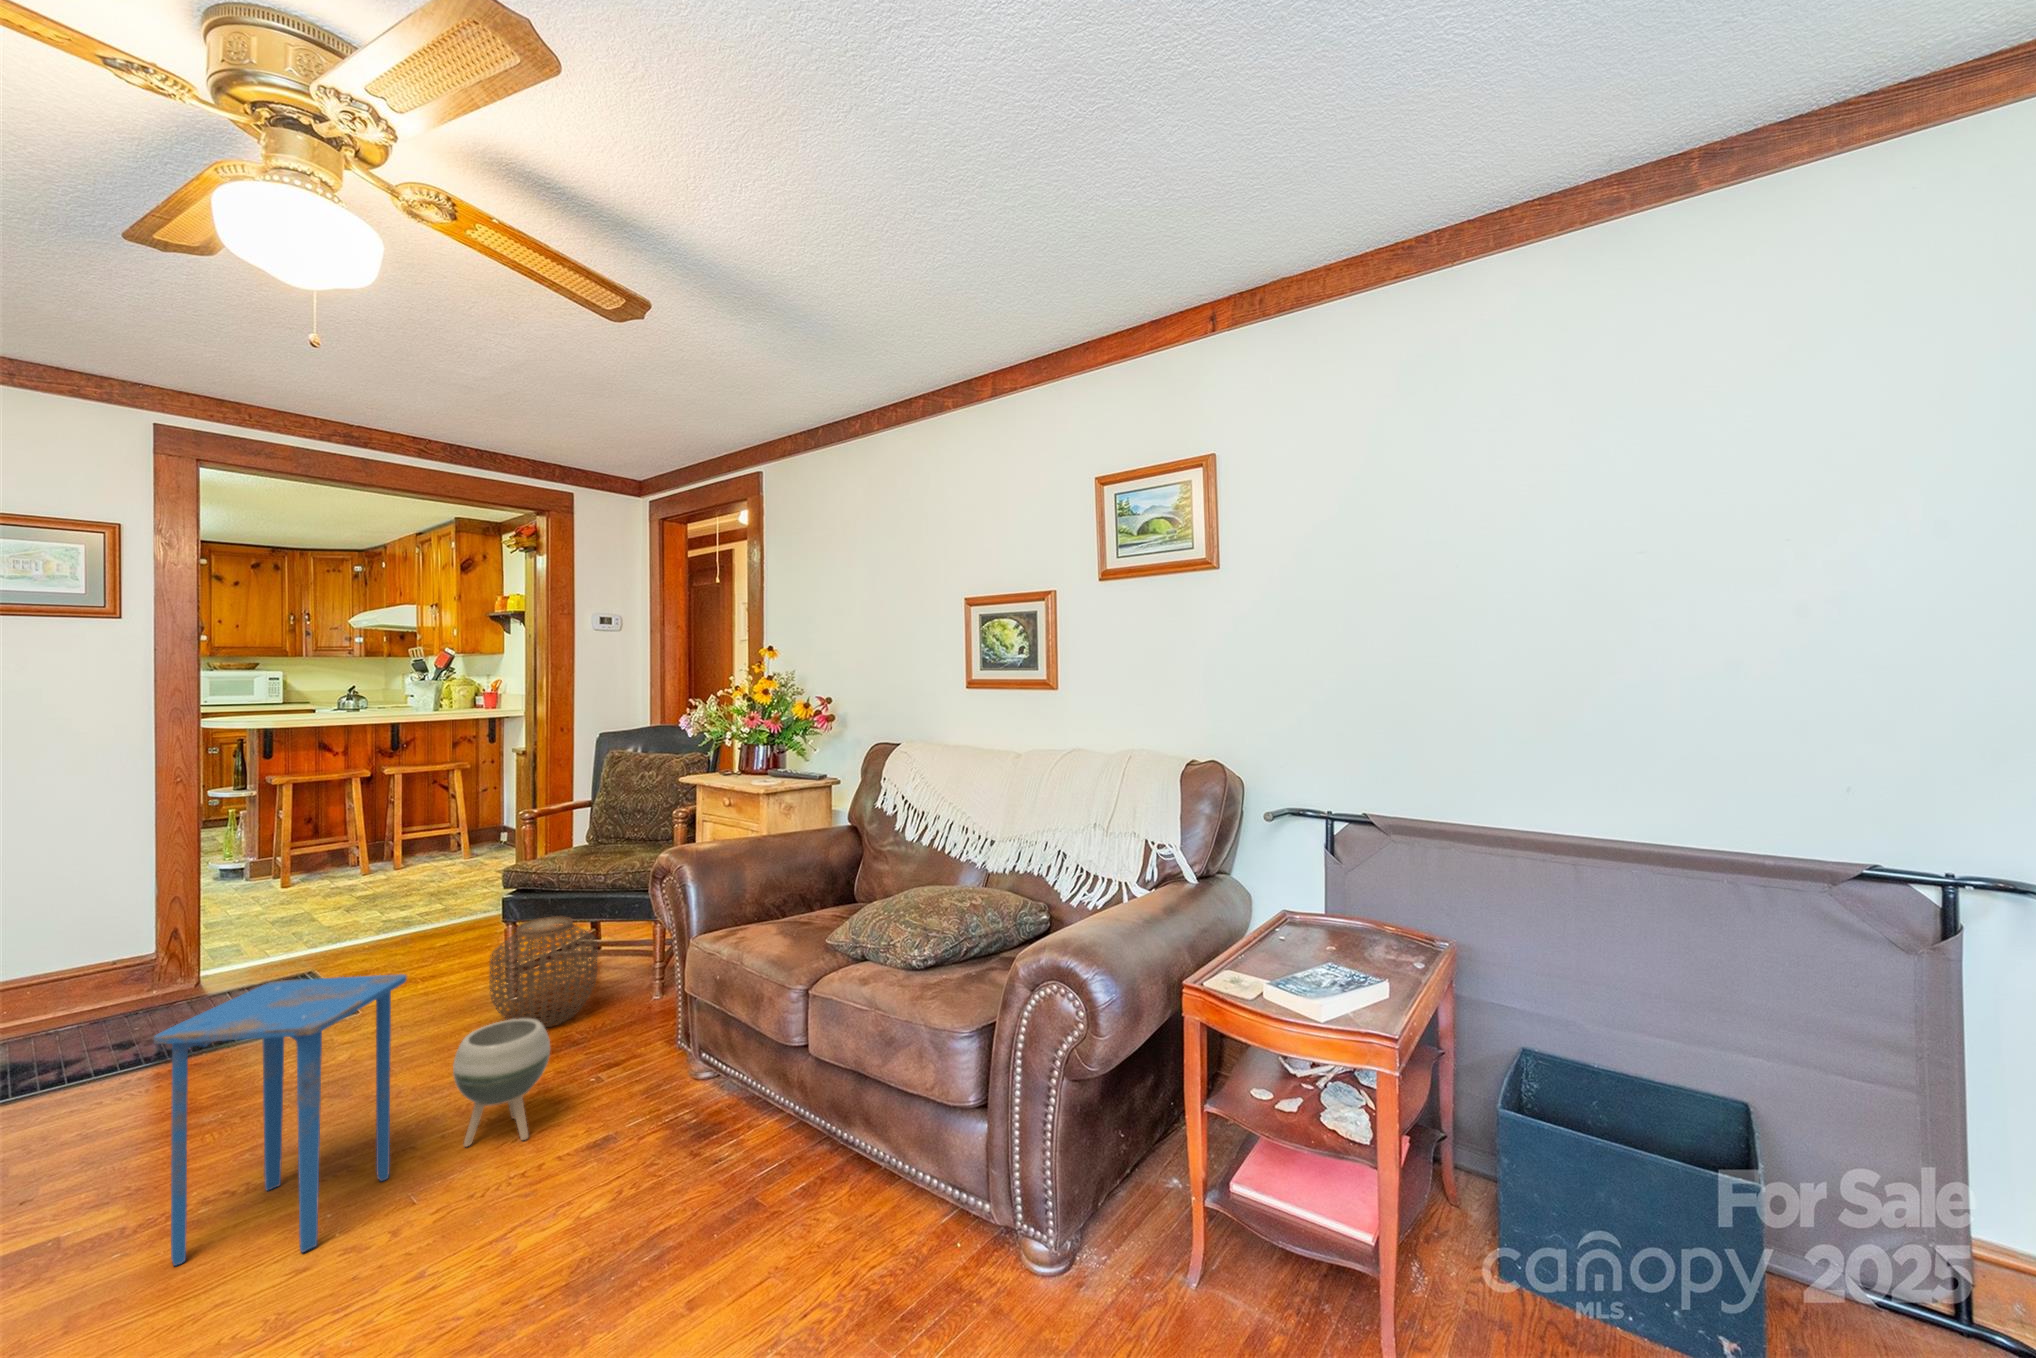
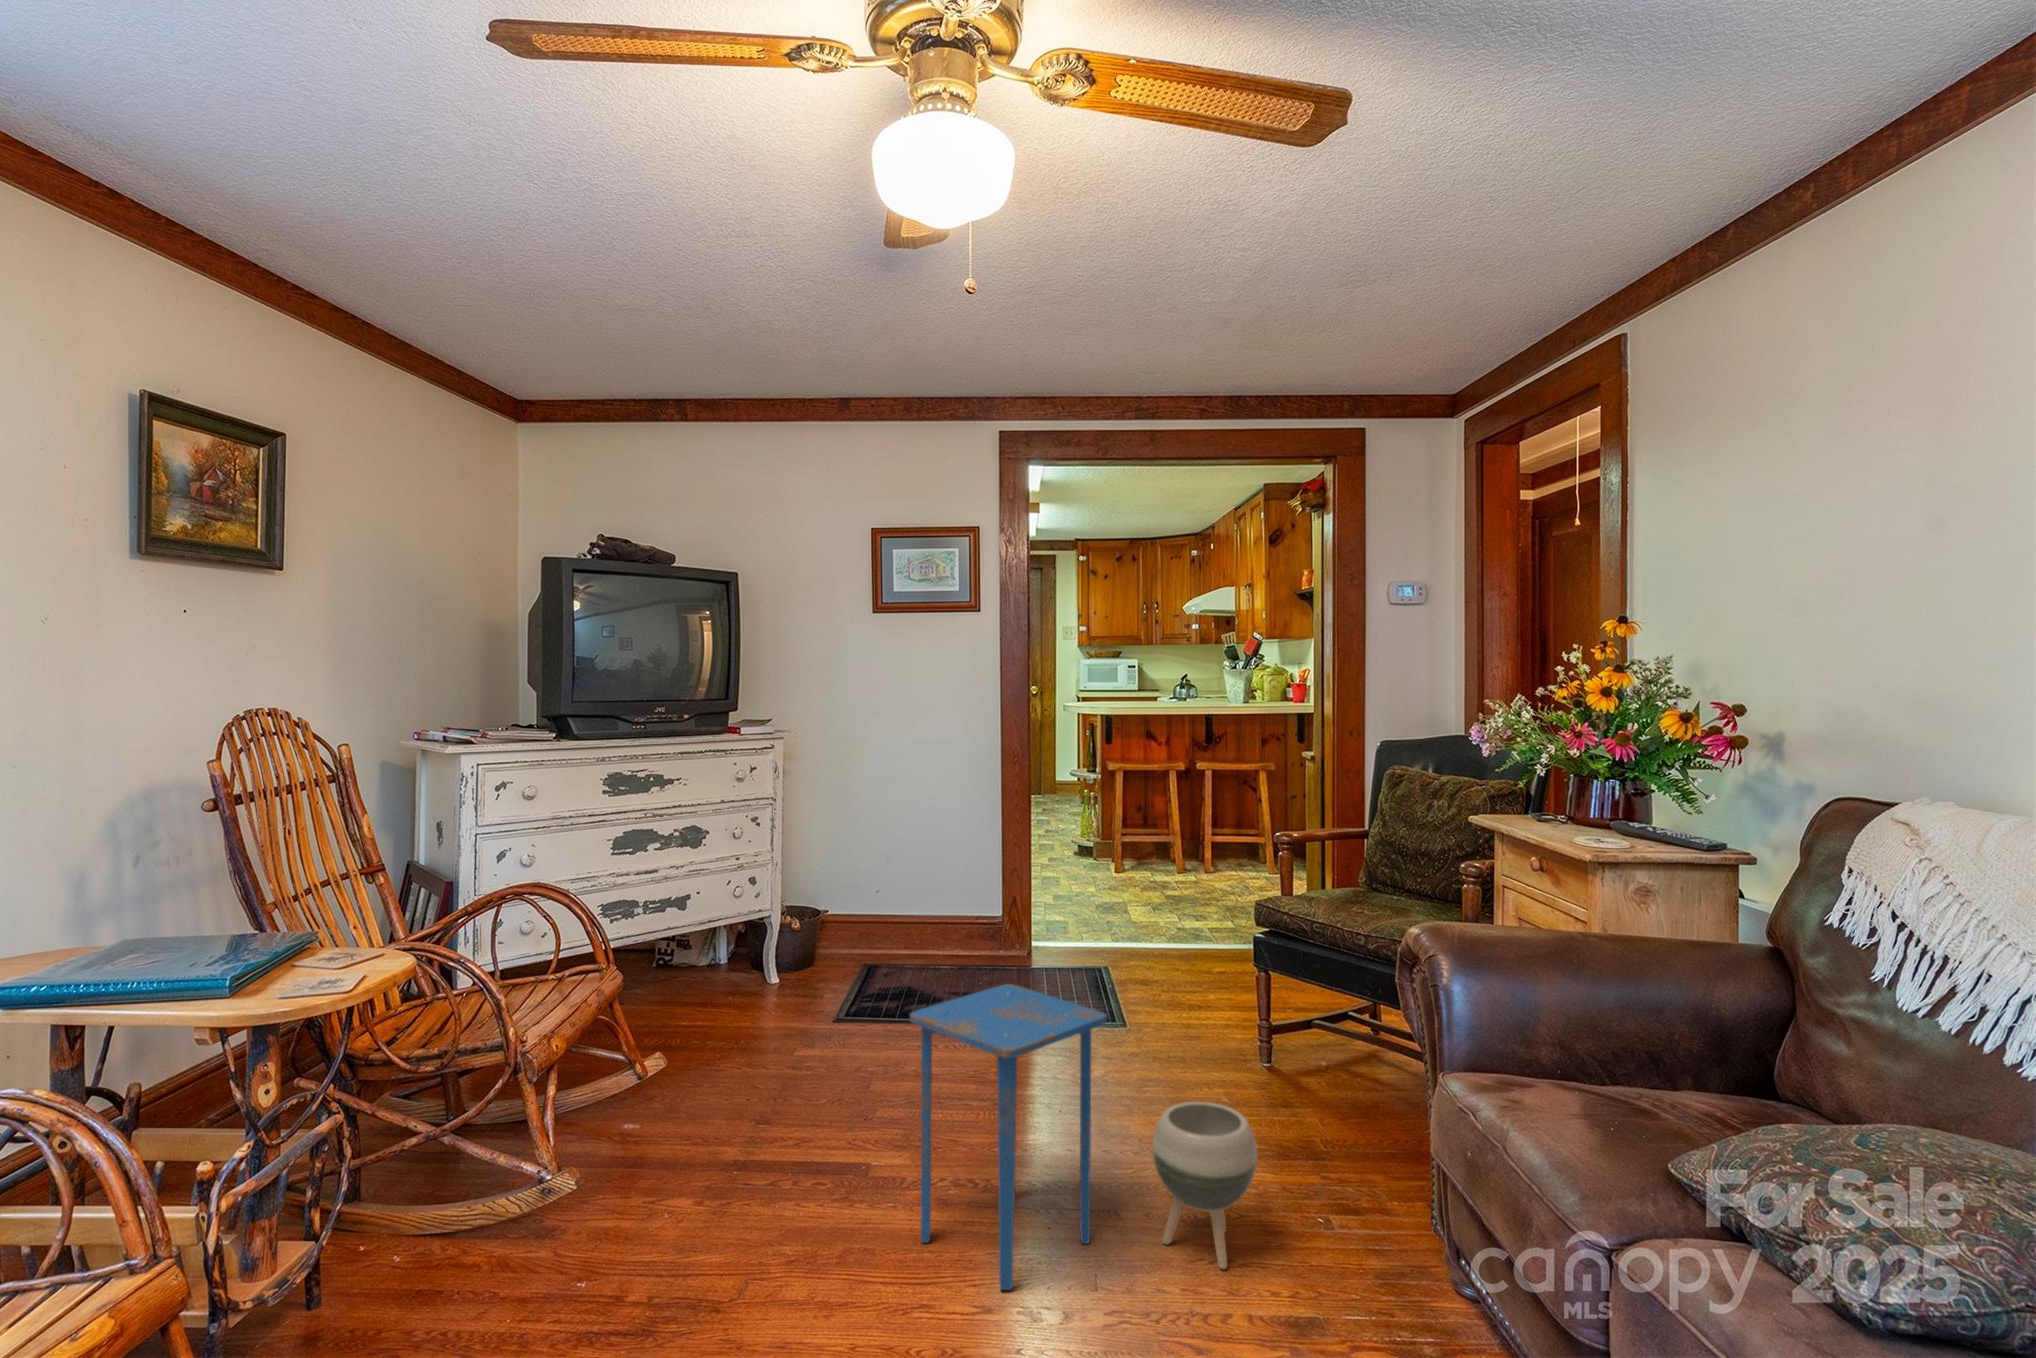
woven basket: present [490,916,598,1028] -> none [1231,976,1353,1121]

